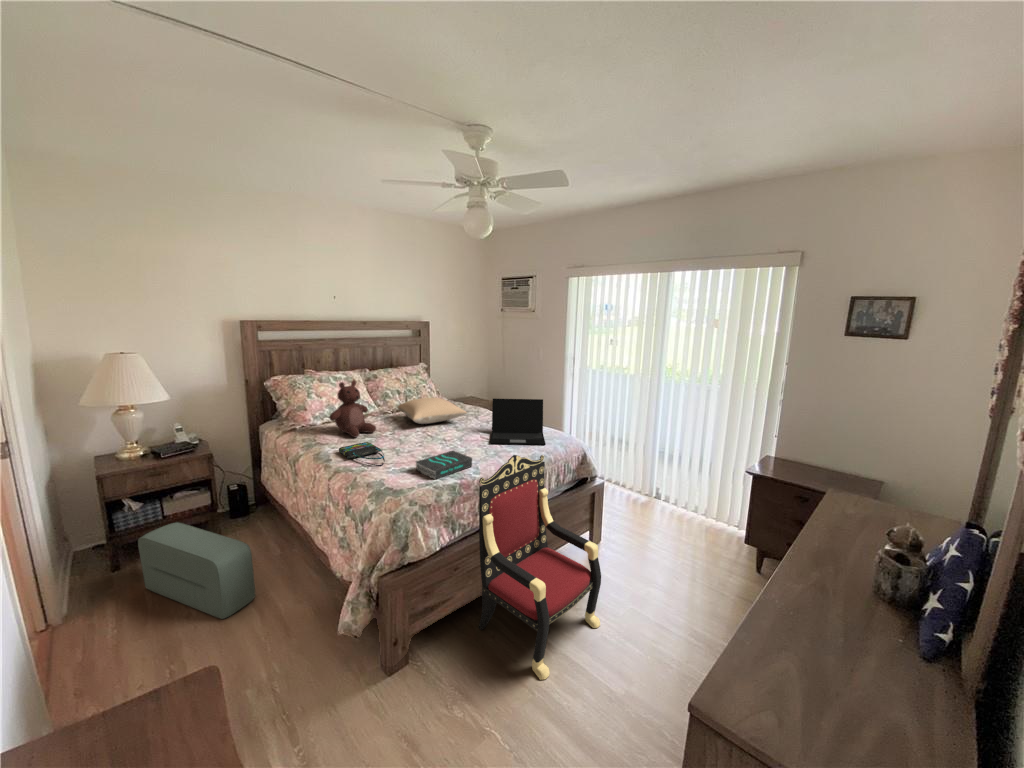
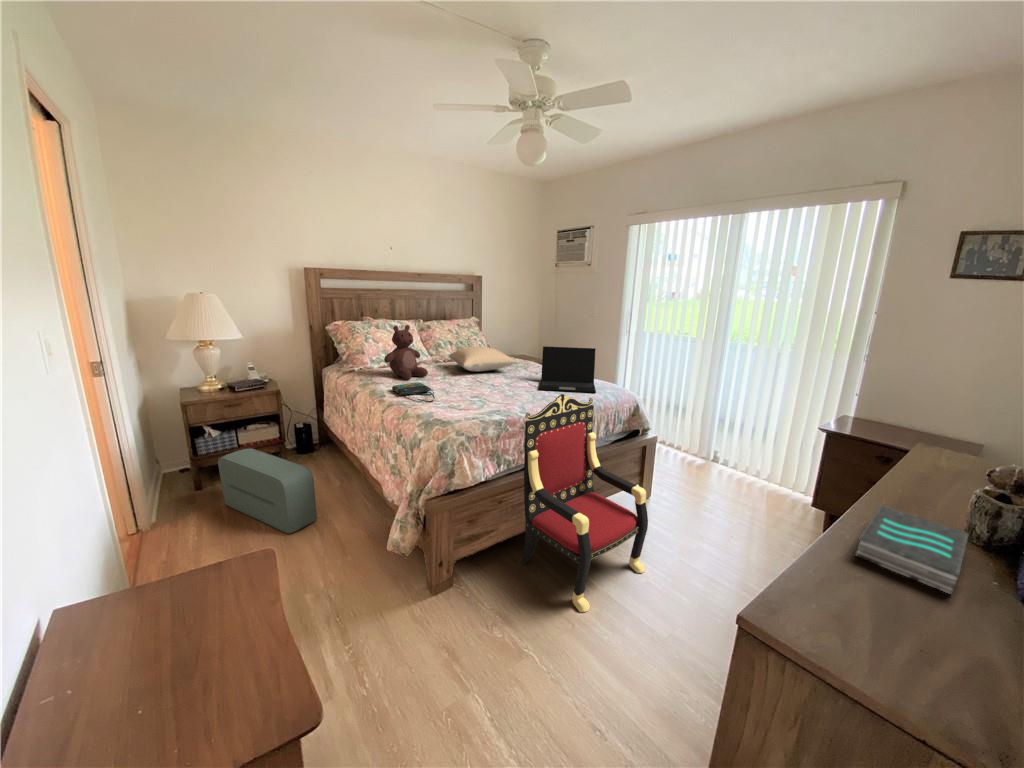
book: present [416,451,472,479] -> present [856,506,969,594]

